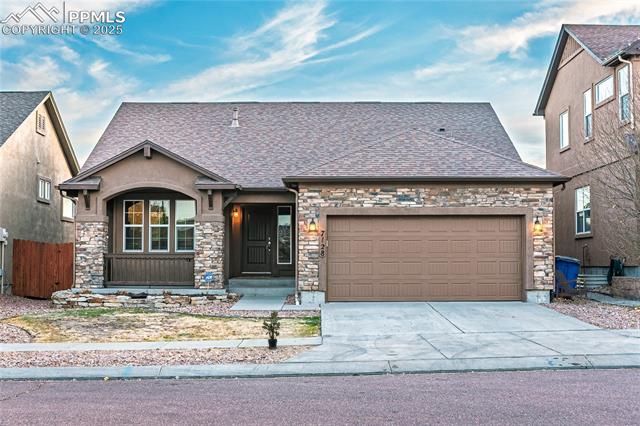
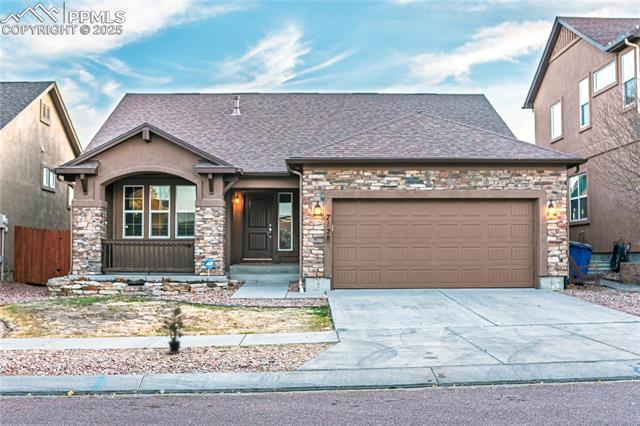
potted plant: present [262,311,282,349] -> present [162,307,186,354]

